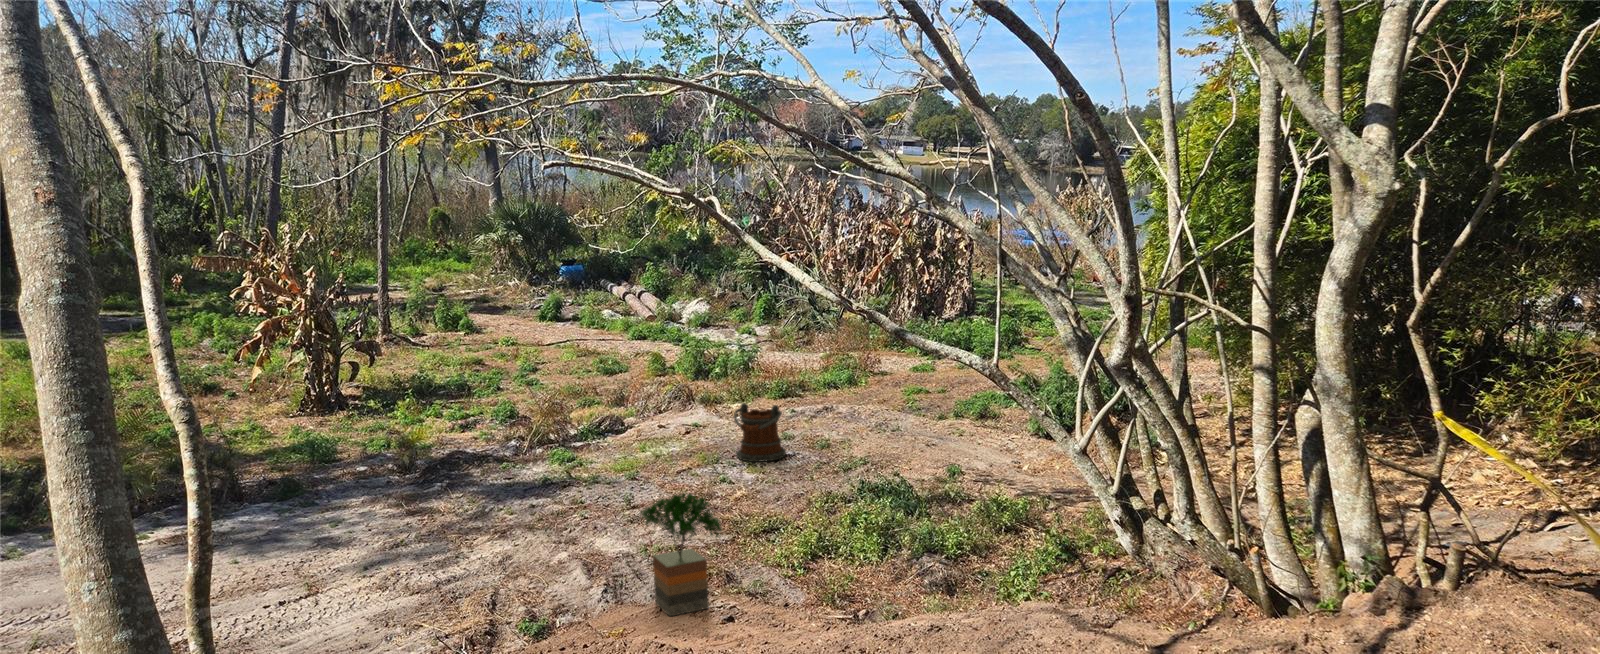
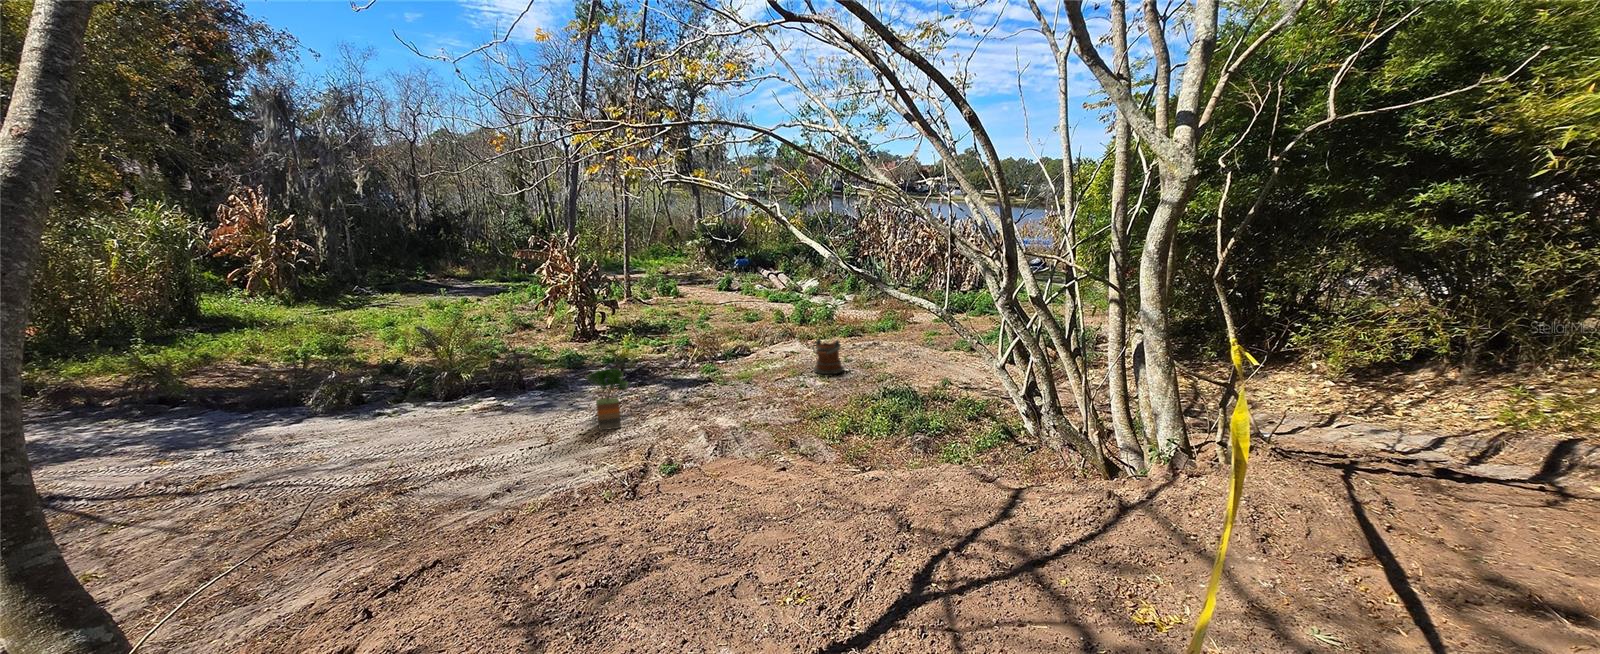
potted tree: present [641,493,722,616] -> present [587,368,627,431]

